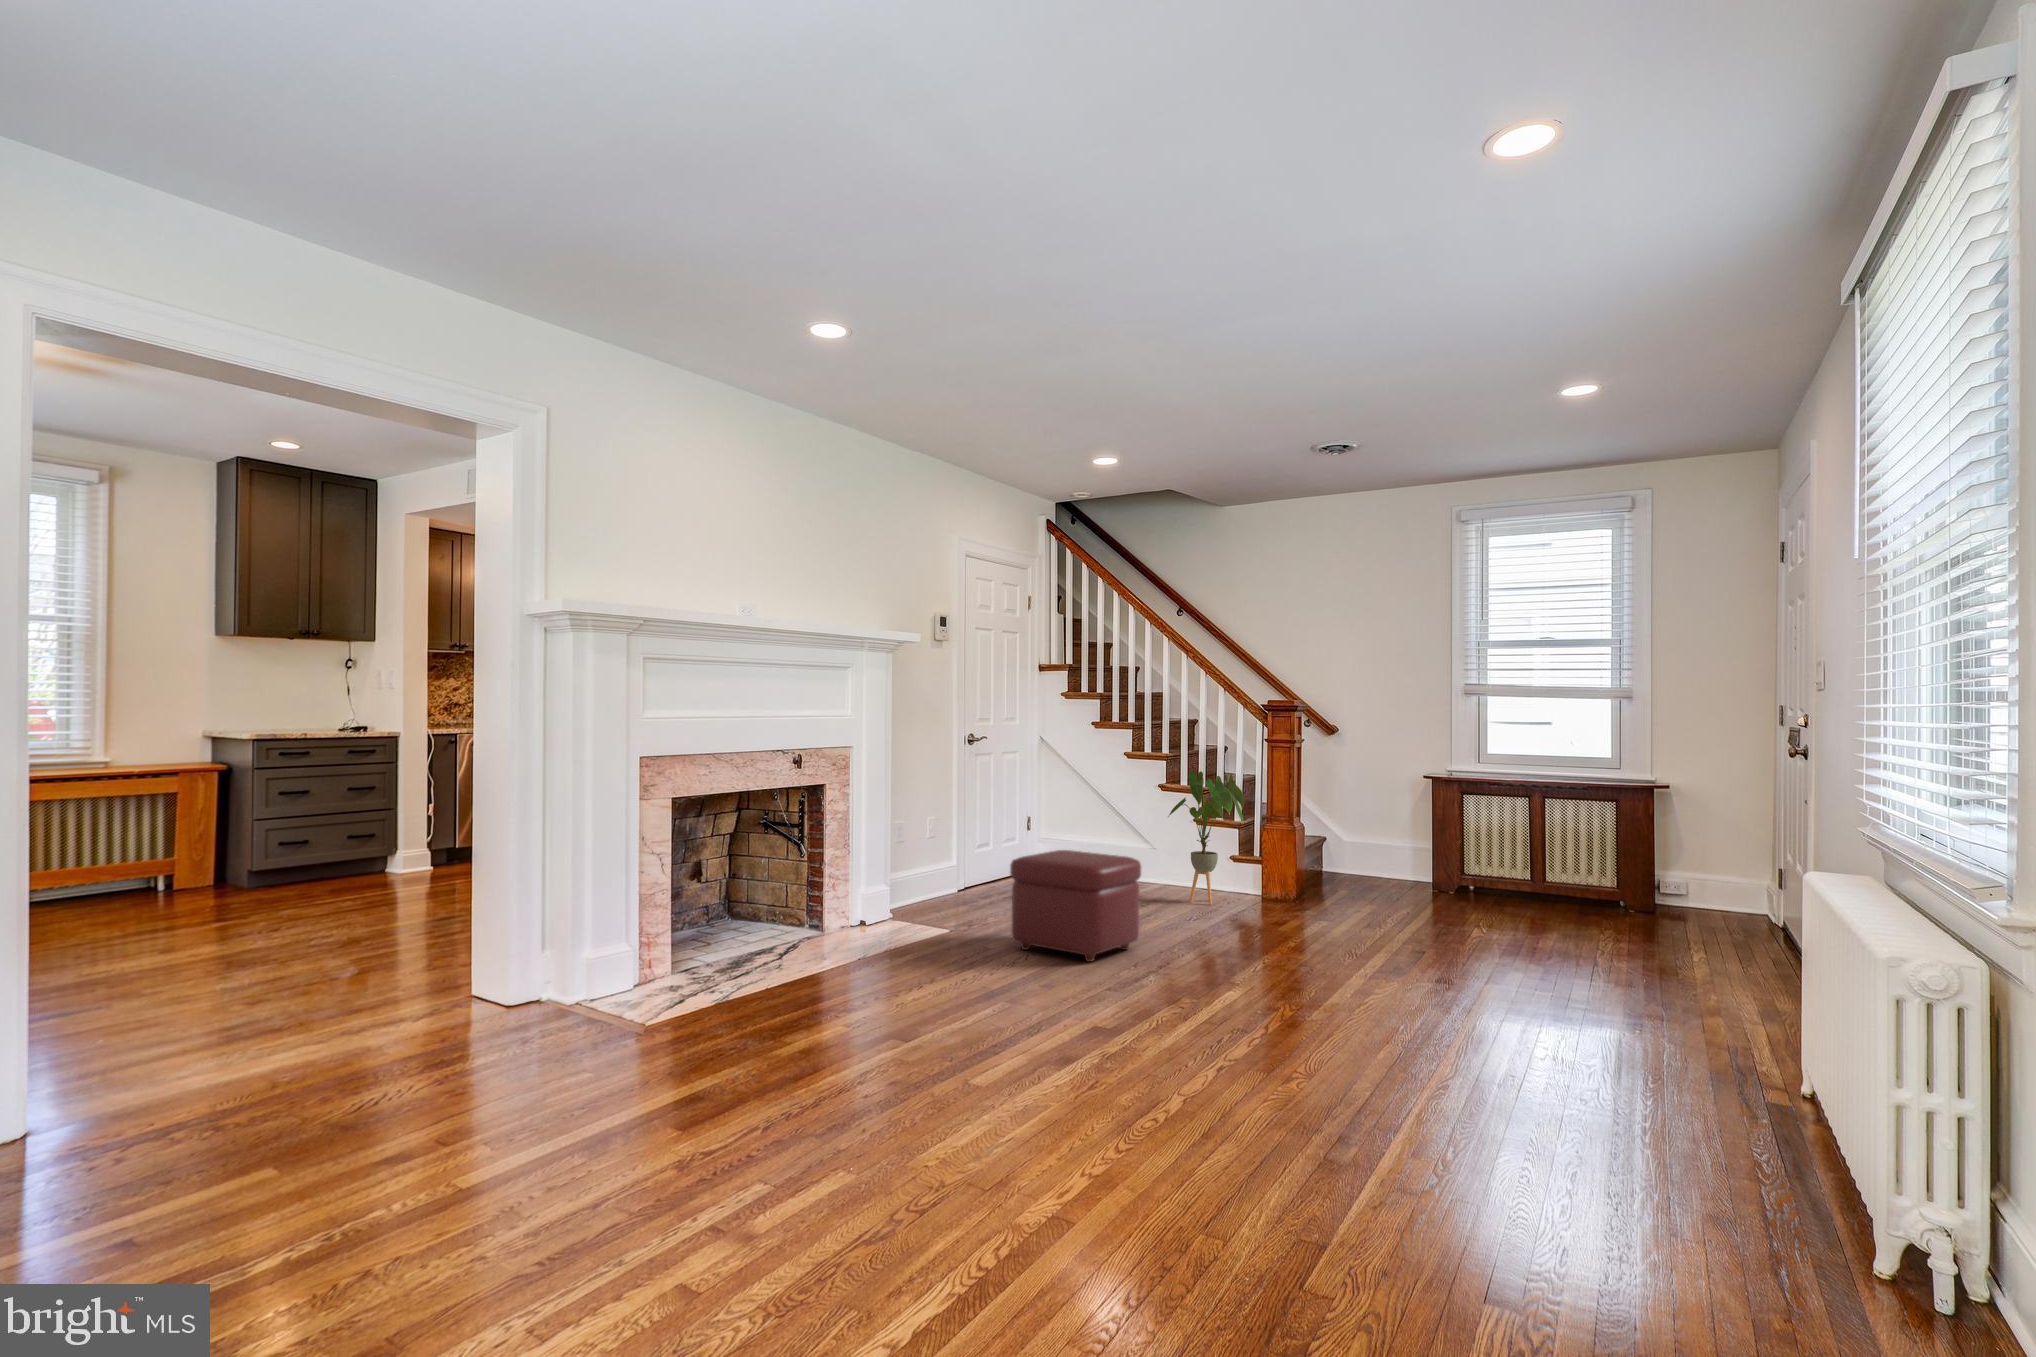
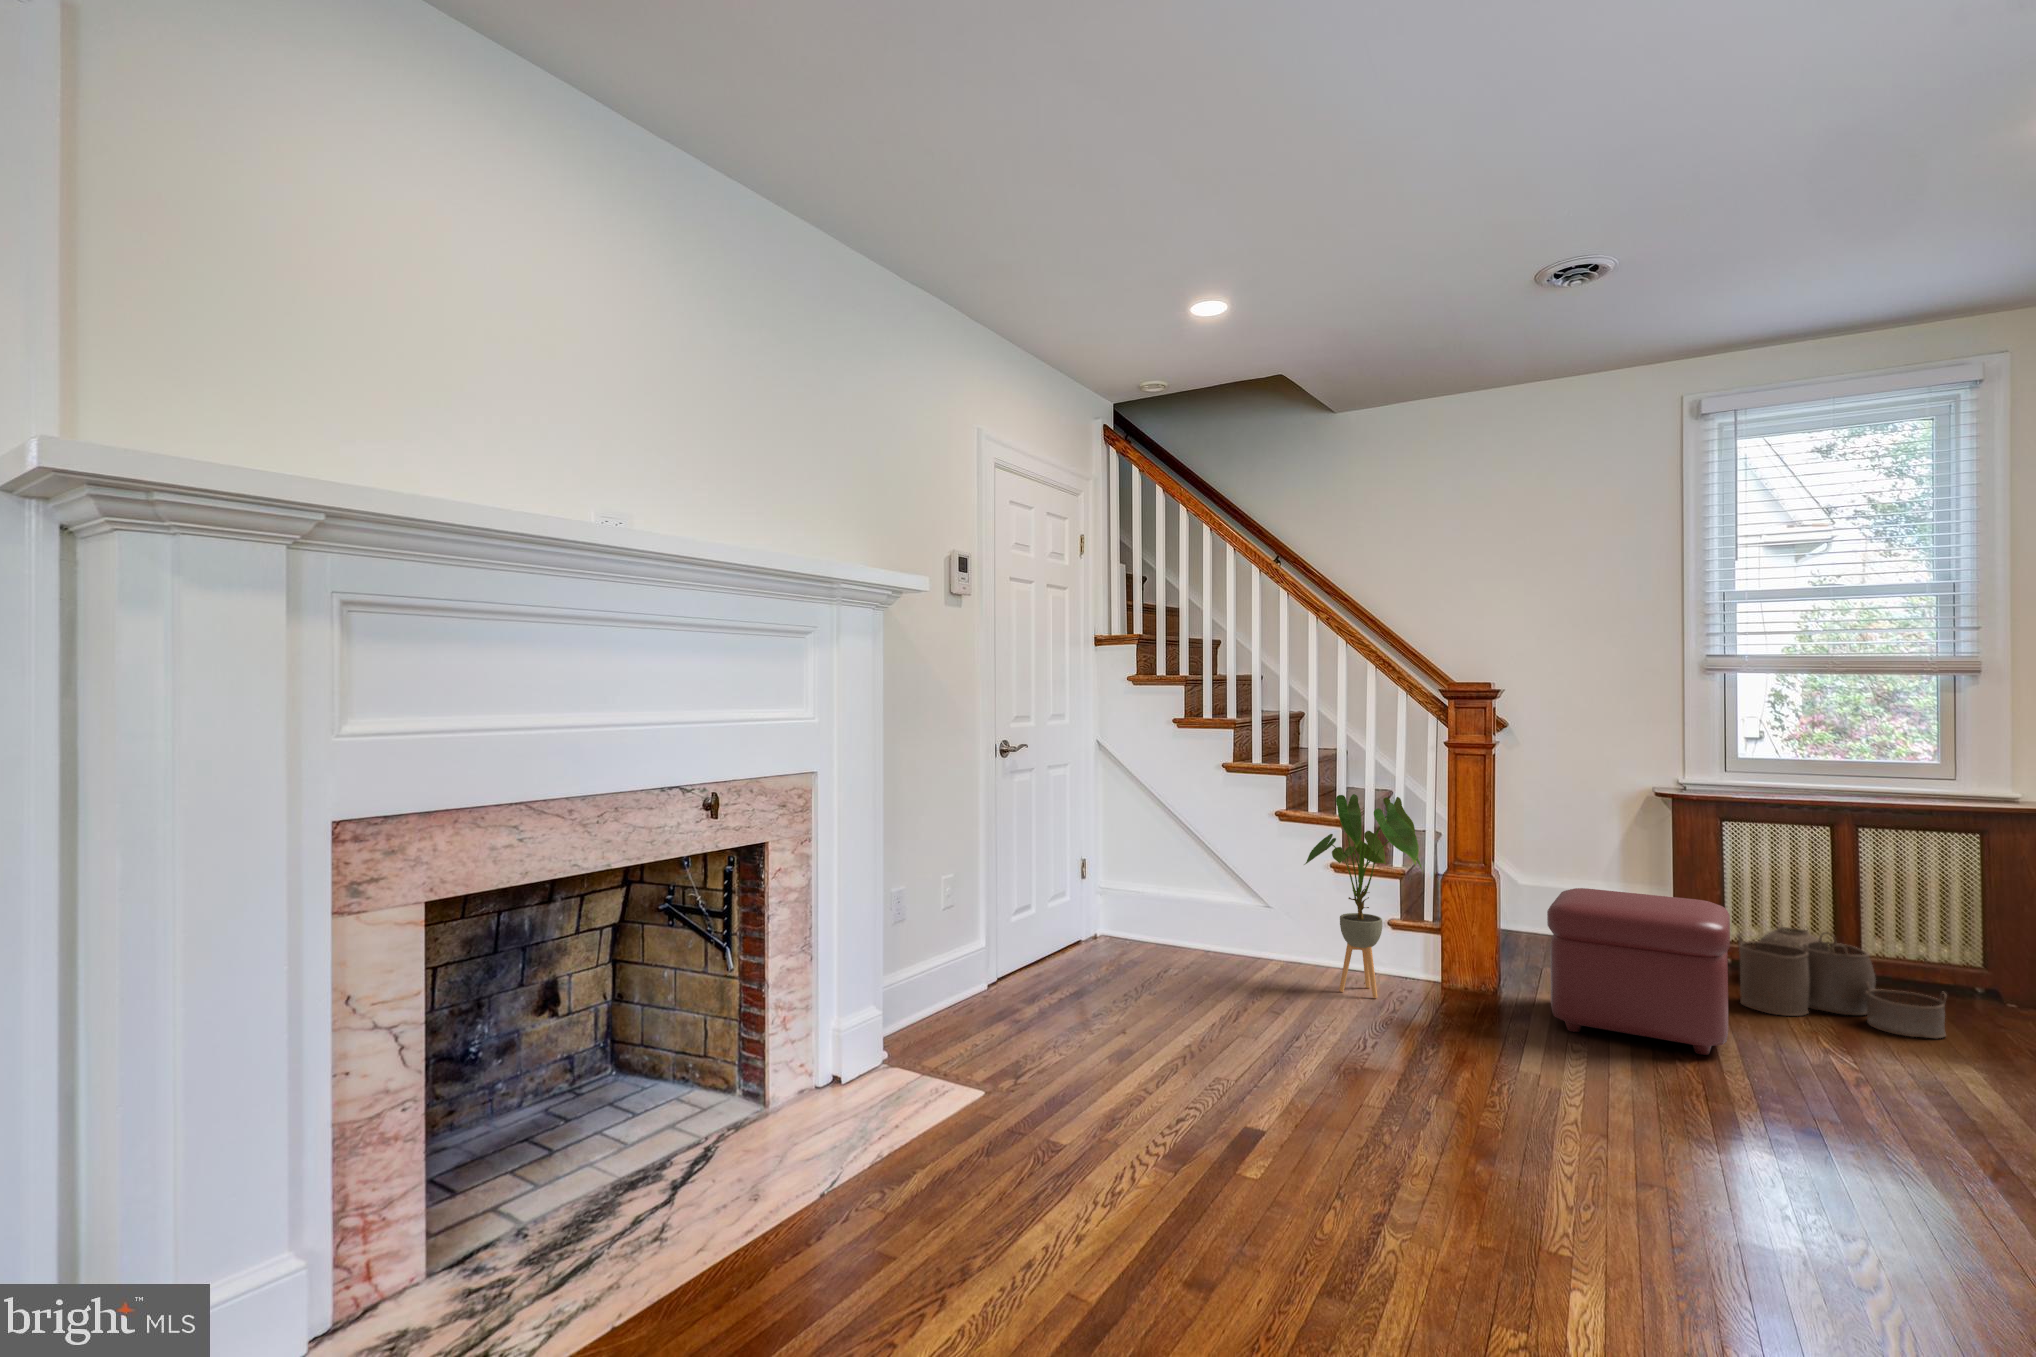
ottoman: present [1010,850,1141,962] -> present [1547,888,1730,1055]
woven basket: none [1447,862,1555,925] -> present [1737,922,1947,1039]

